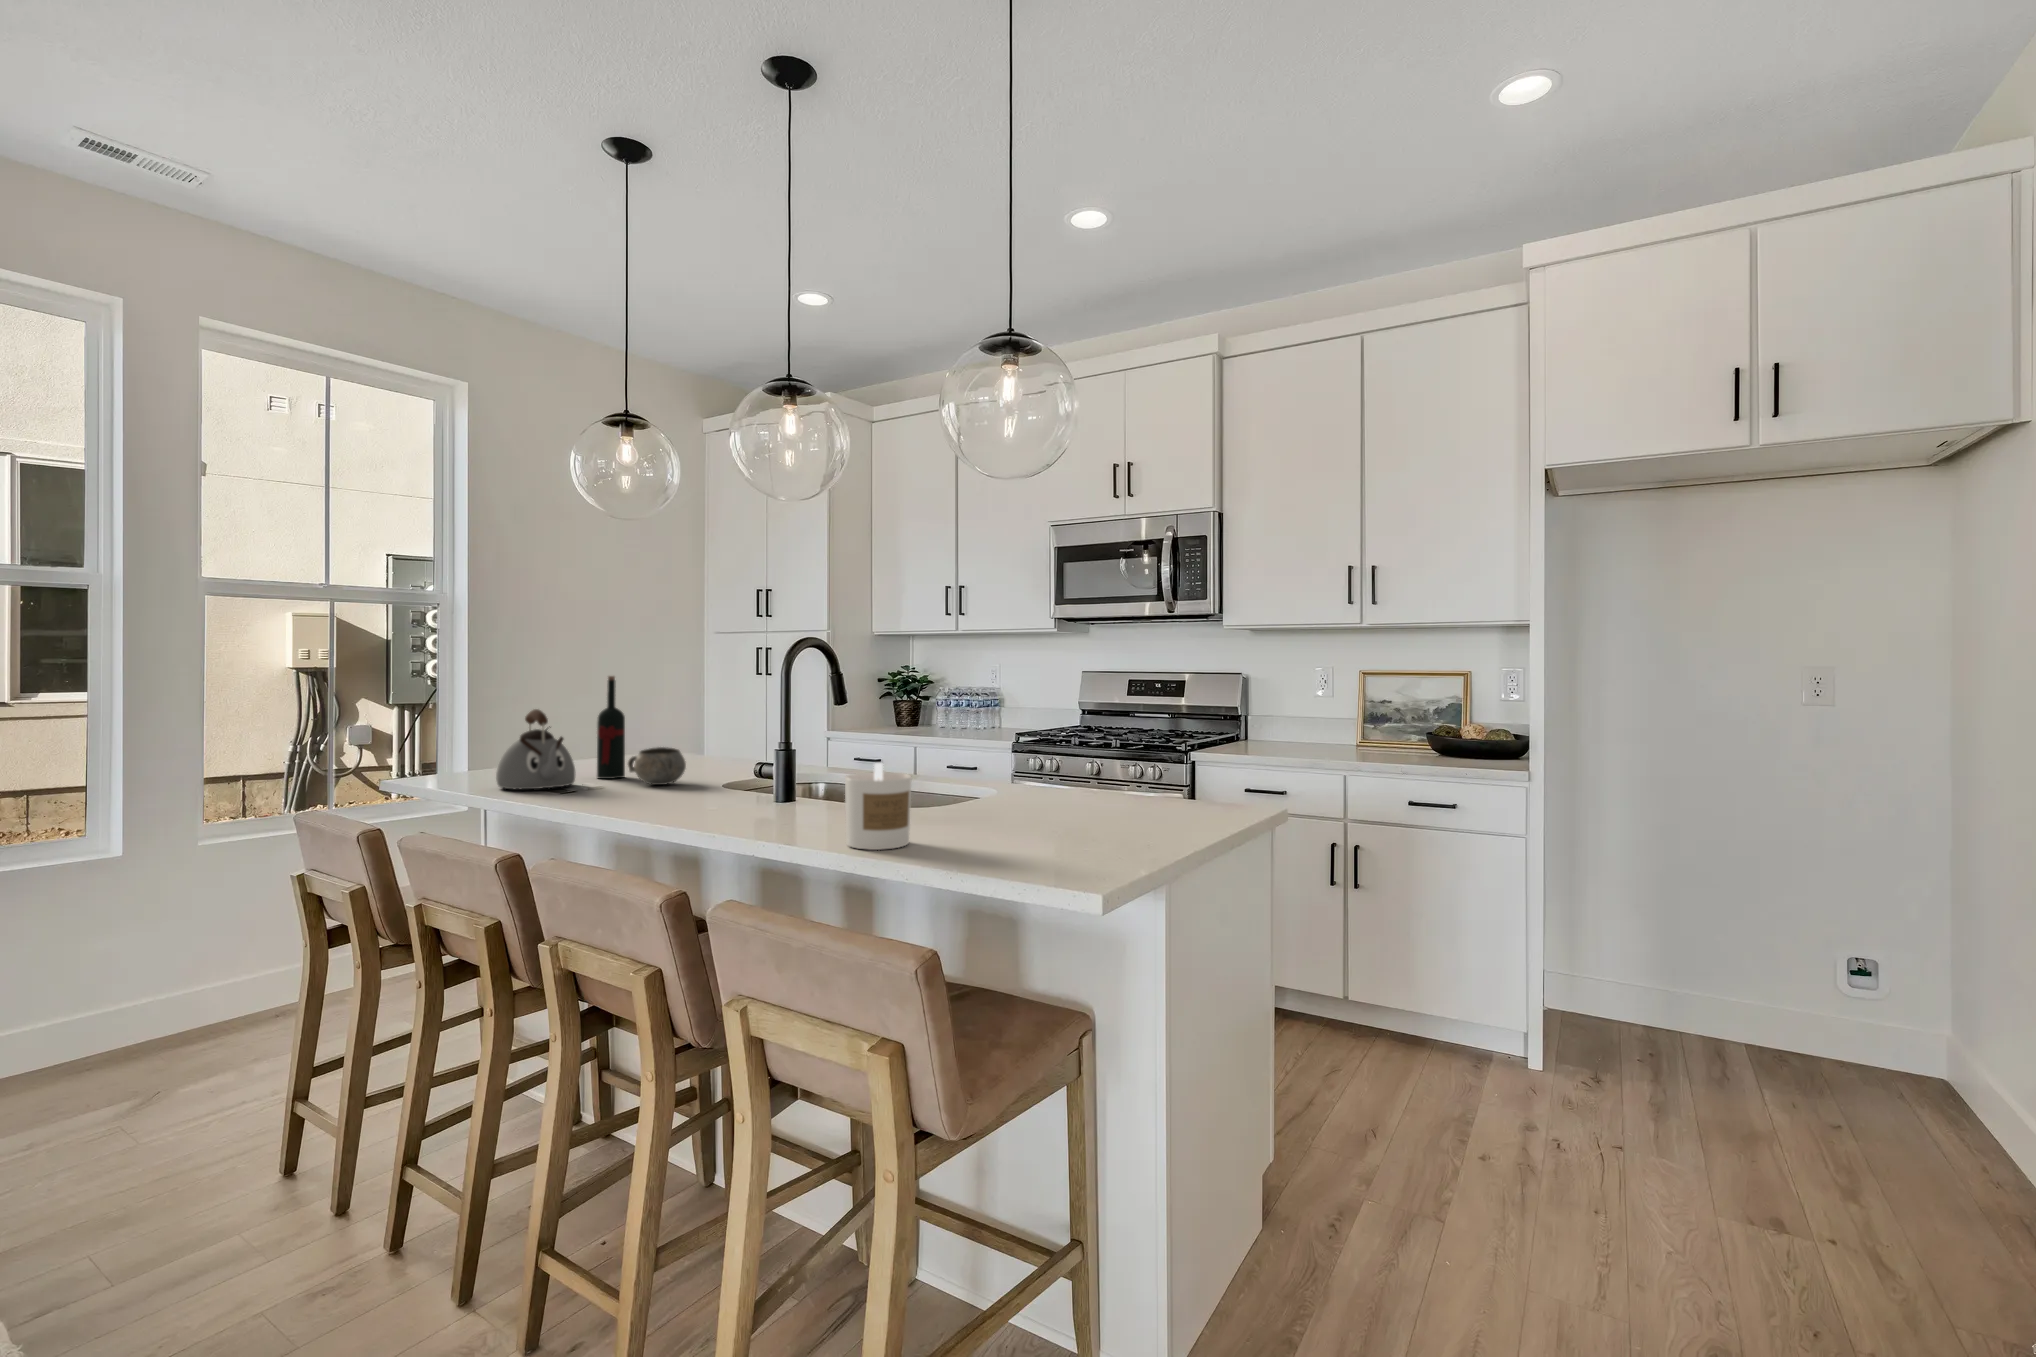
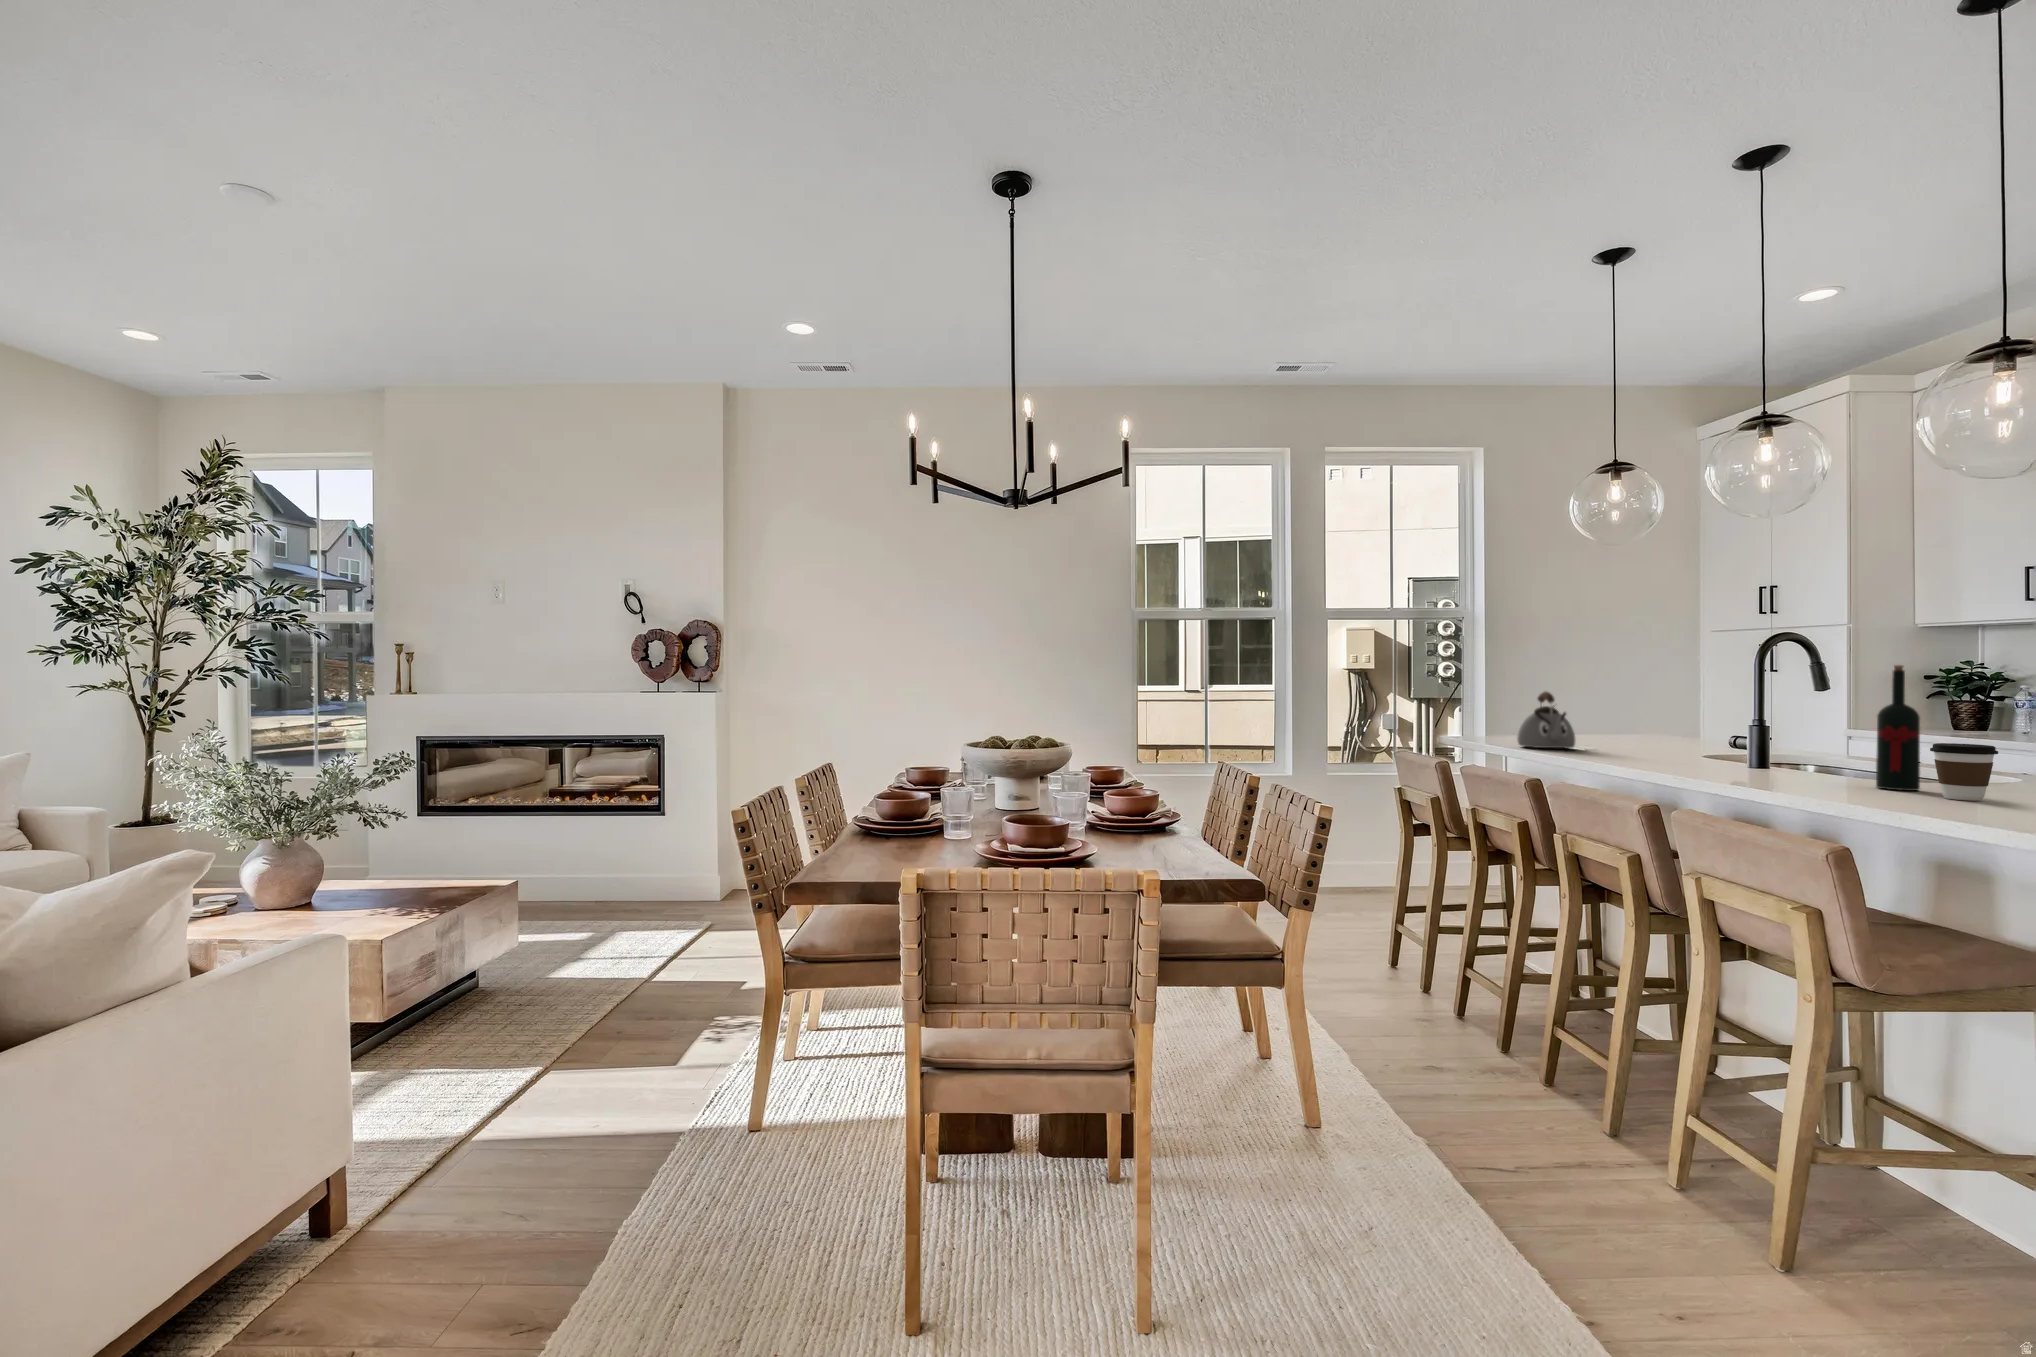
wine bottle: present [597,676,625,779] -> present [1876,665,1920,791]
decorative bowl: present [628,747,686,785] -> none [1618,724,1669,753]
candle: present [845,763,912,850] -> none [1793,727,1860,793]
coffee cup: none [972,773,1028,841] -> present [1930,743,1998,801]

